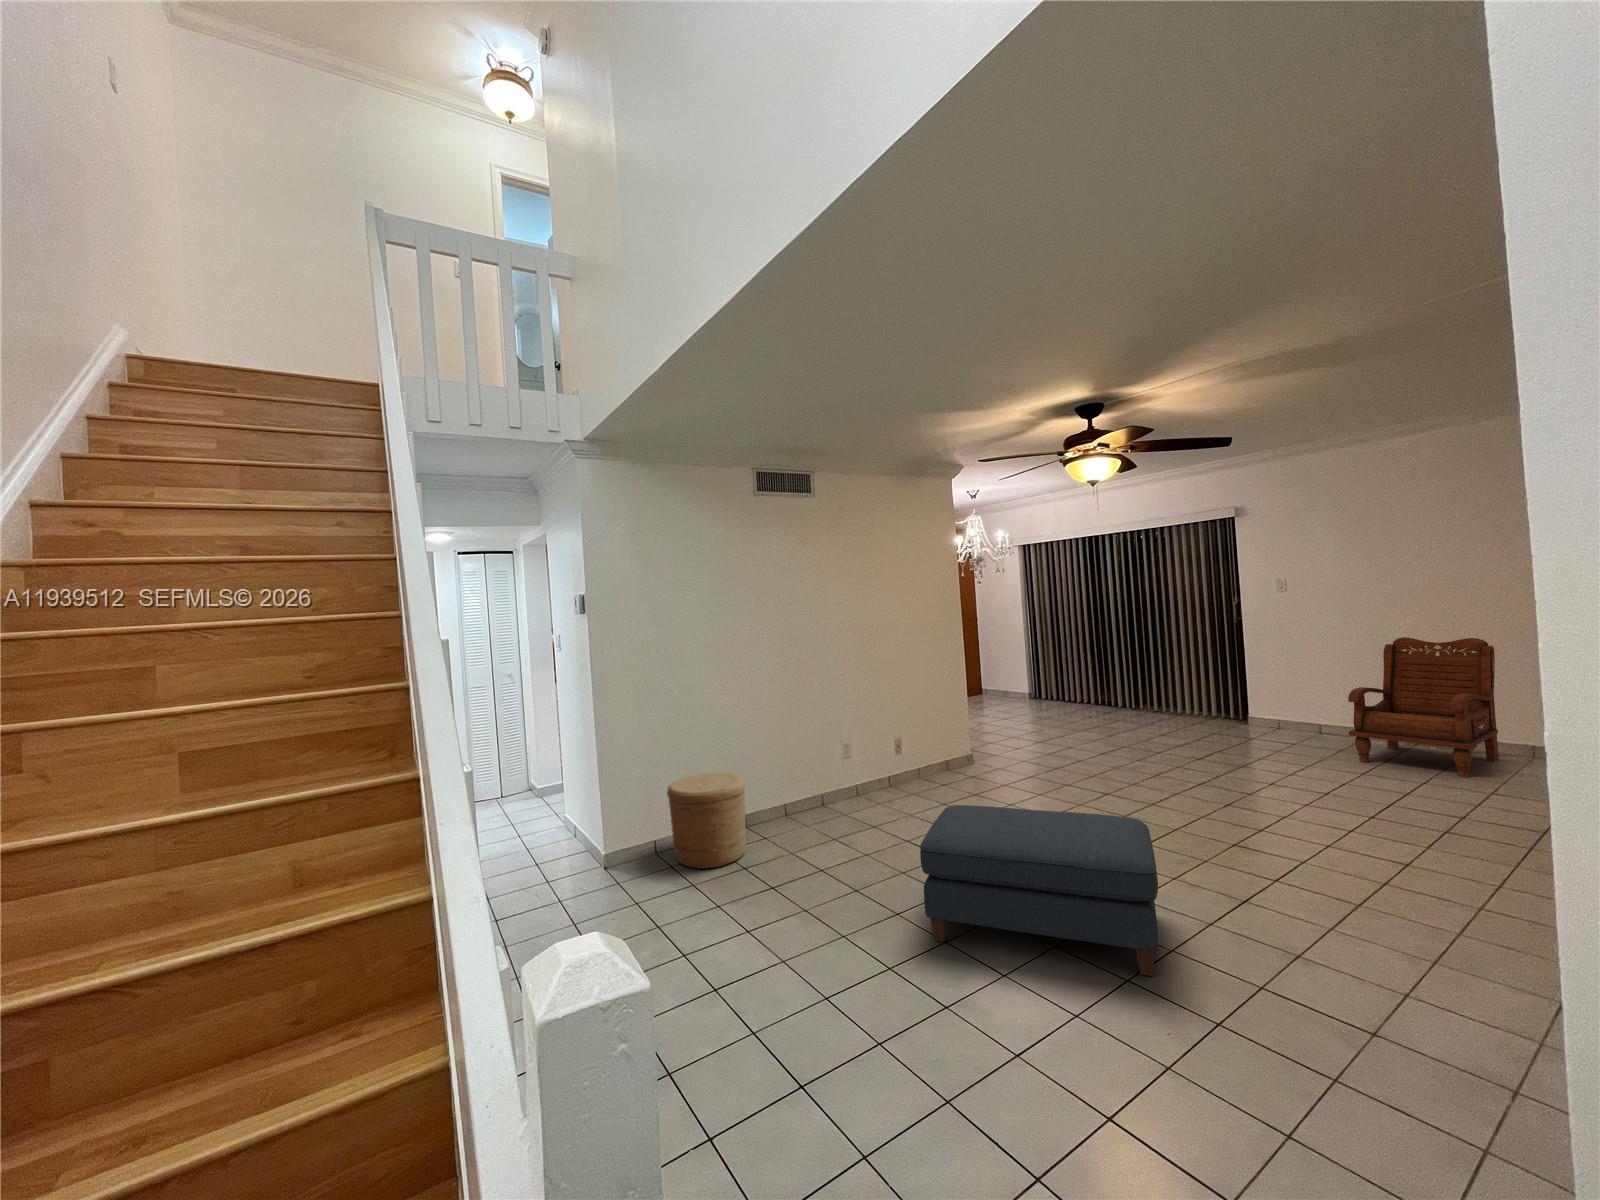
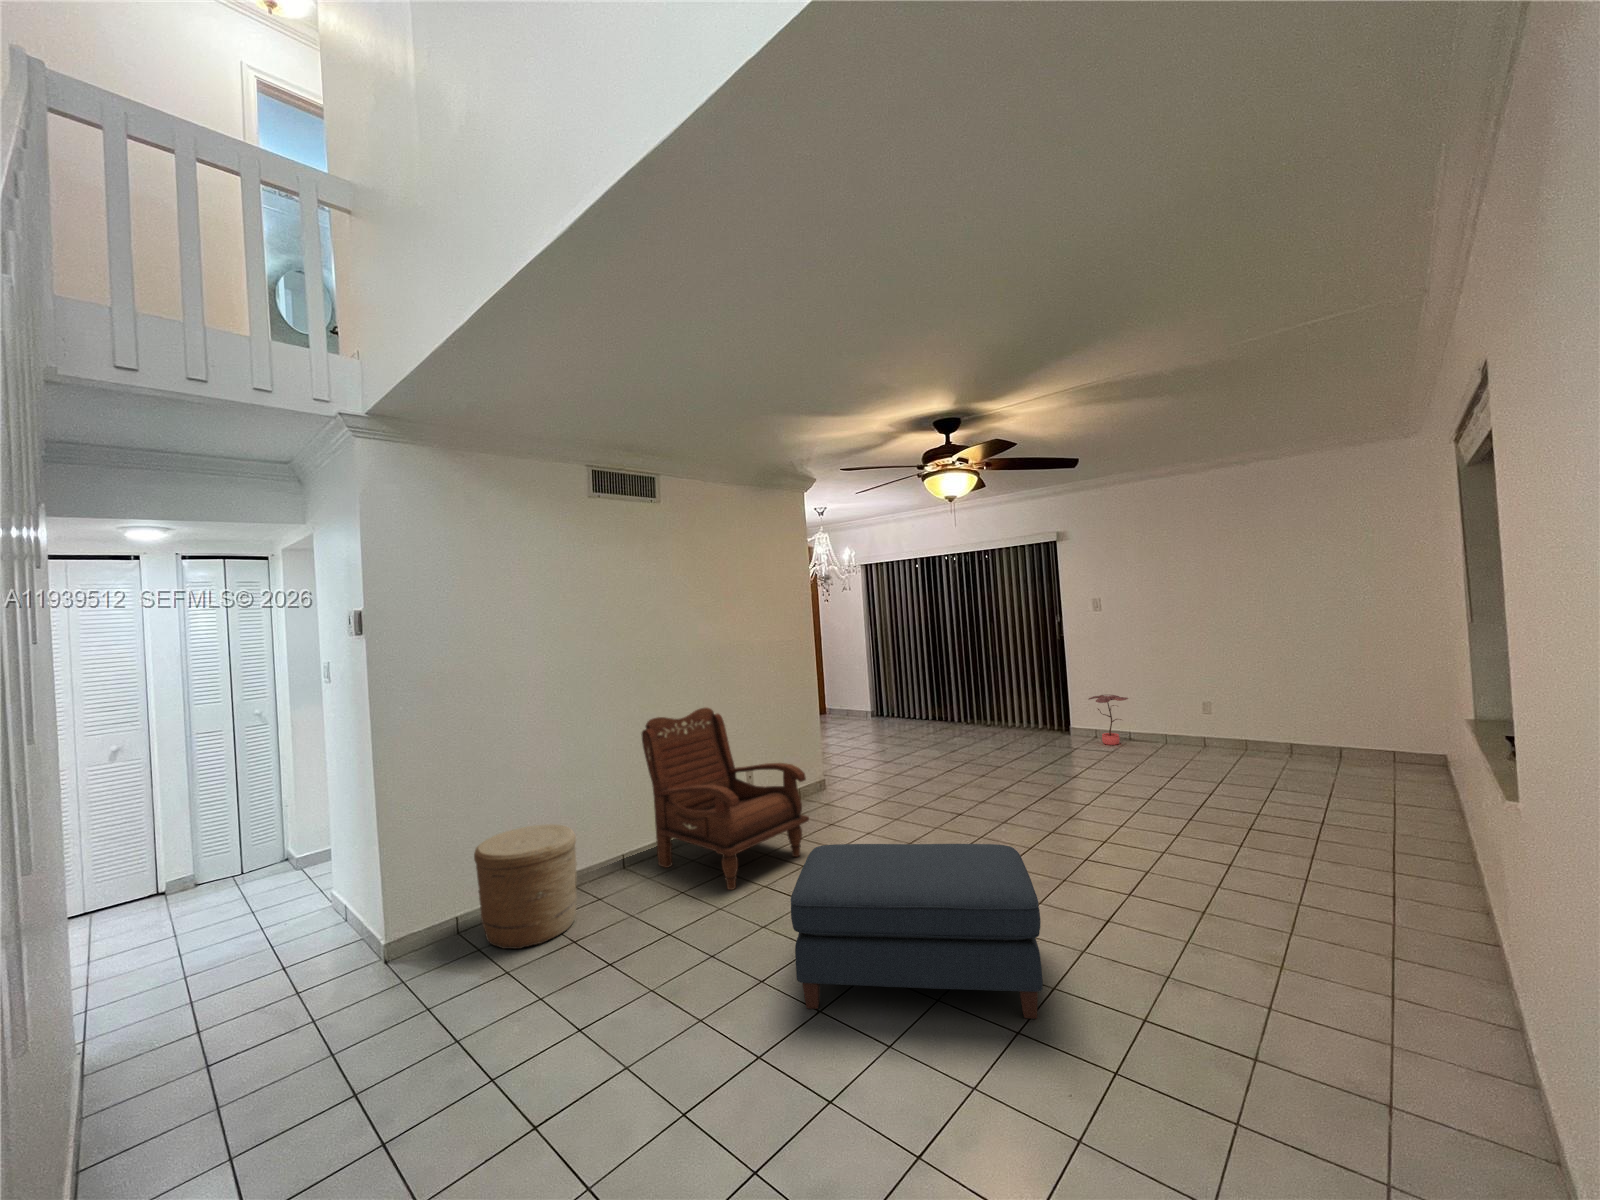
armchair: present [1348,637,1499,777] -> present [641,708,809,890]
potted plant: none [1270,683,1320,738] -> present [1089,695,1128,745]

